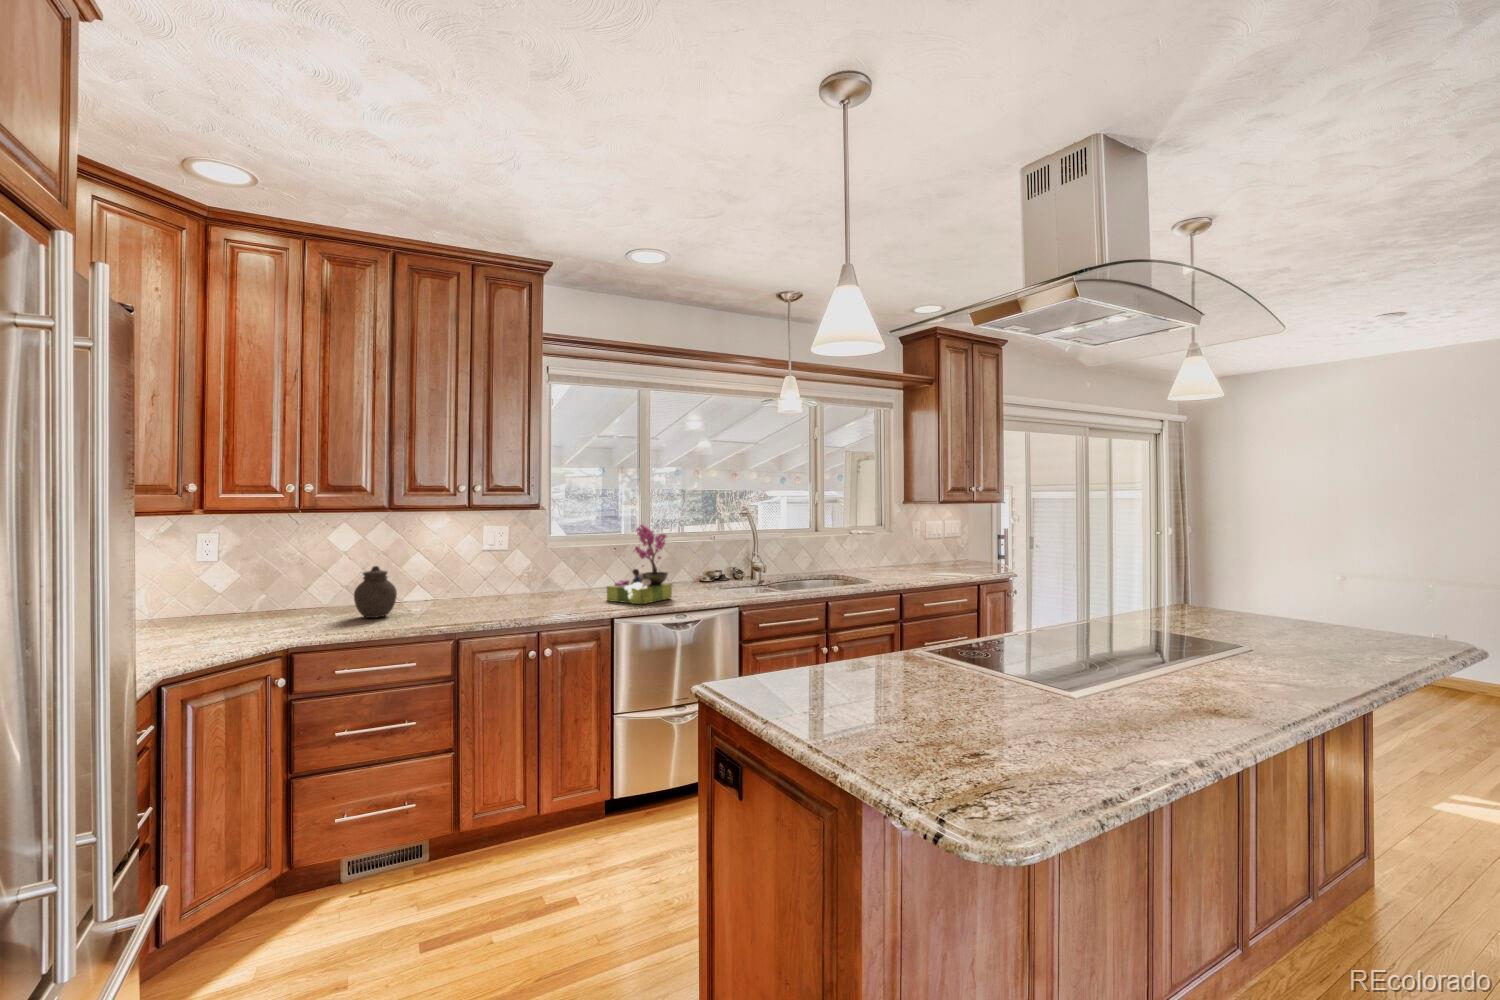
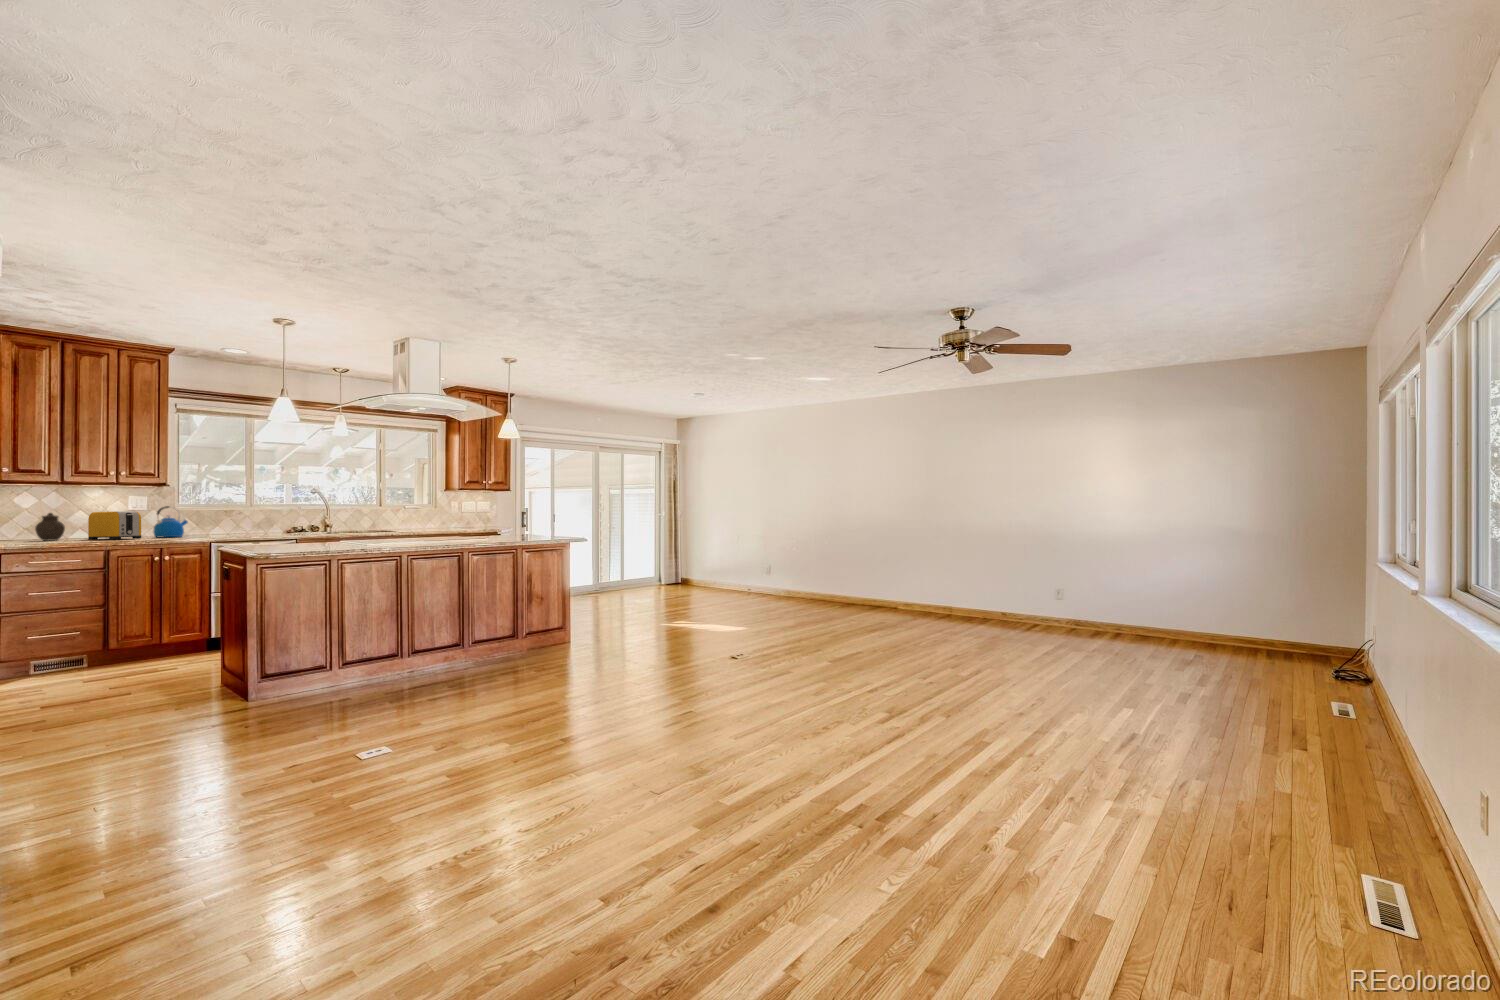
flower arrangement: present [607,524,672,604] -> none [211,495,256,536]
kettle: none [524,546,572,605] -> present [154,506,188,538]
toaster: none [432,559,508,618] -> present [88,511,141,540]

